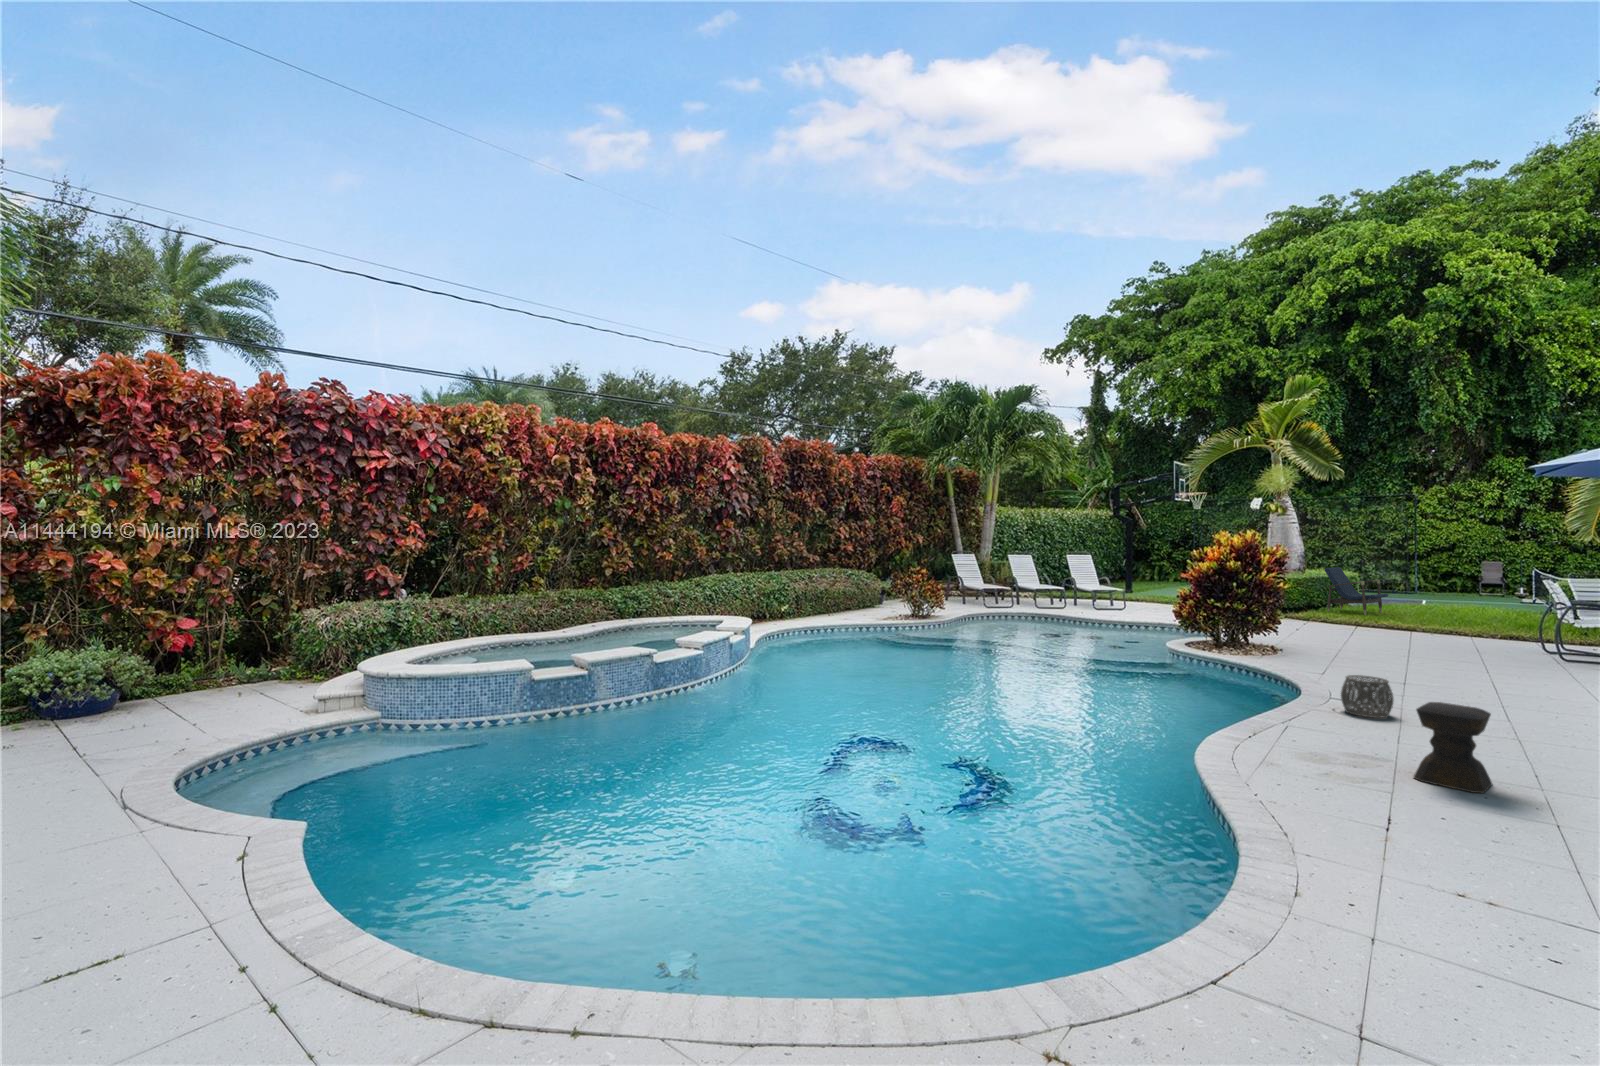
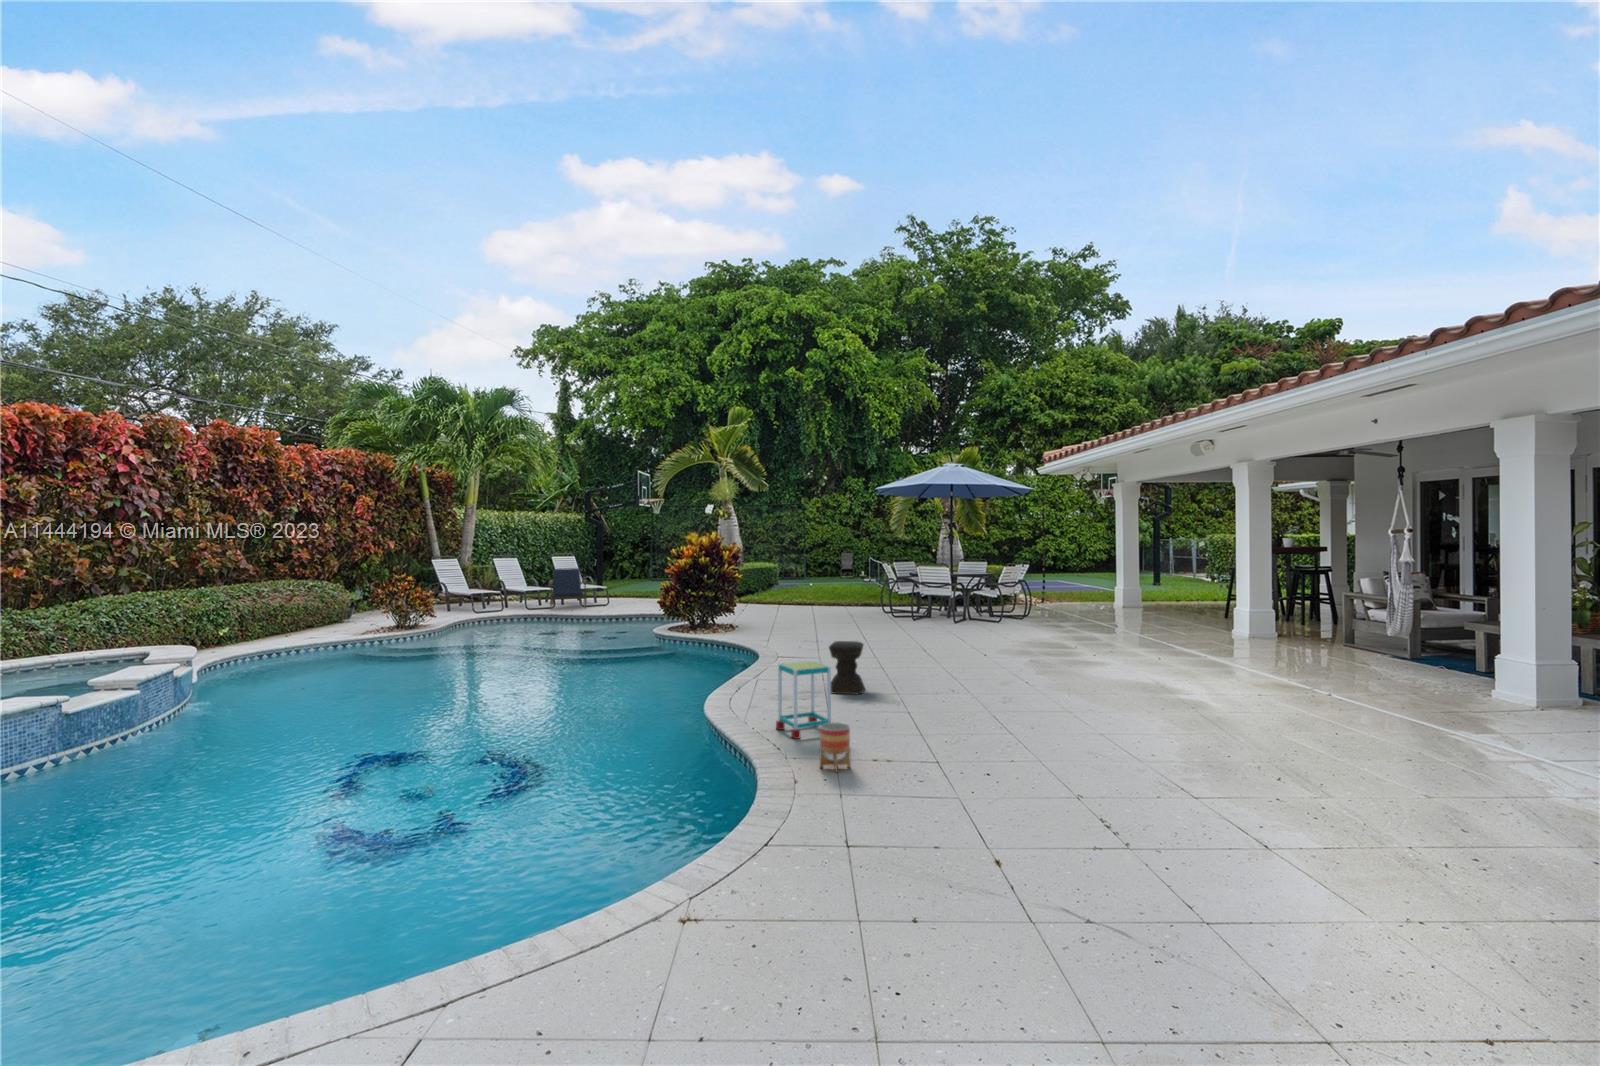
lounge chair: present [1325,567,1388,615] -> present [550,568,587,608]
woven basket: present [1341,675,1394,718] -> none [782,633,812,662]
side table: none [1301,729,1410,859] -> present [776,661,831,739]
planter: none [1367,851,1434,942] -> present [820,723,851,772]

